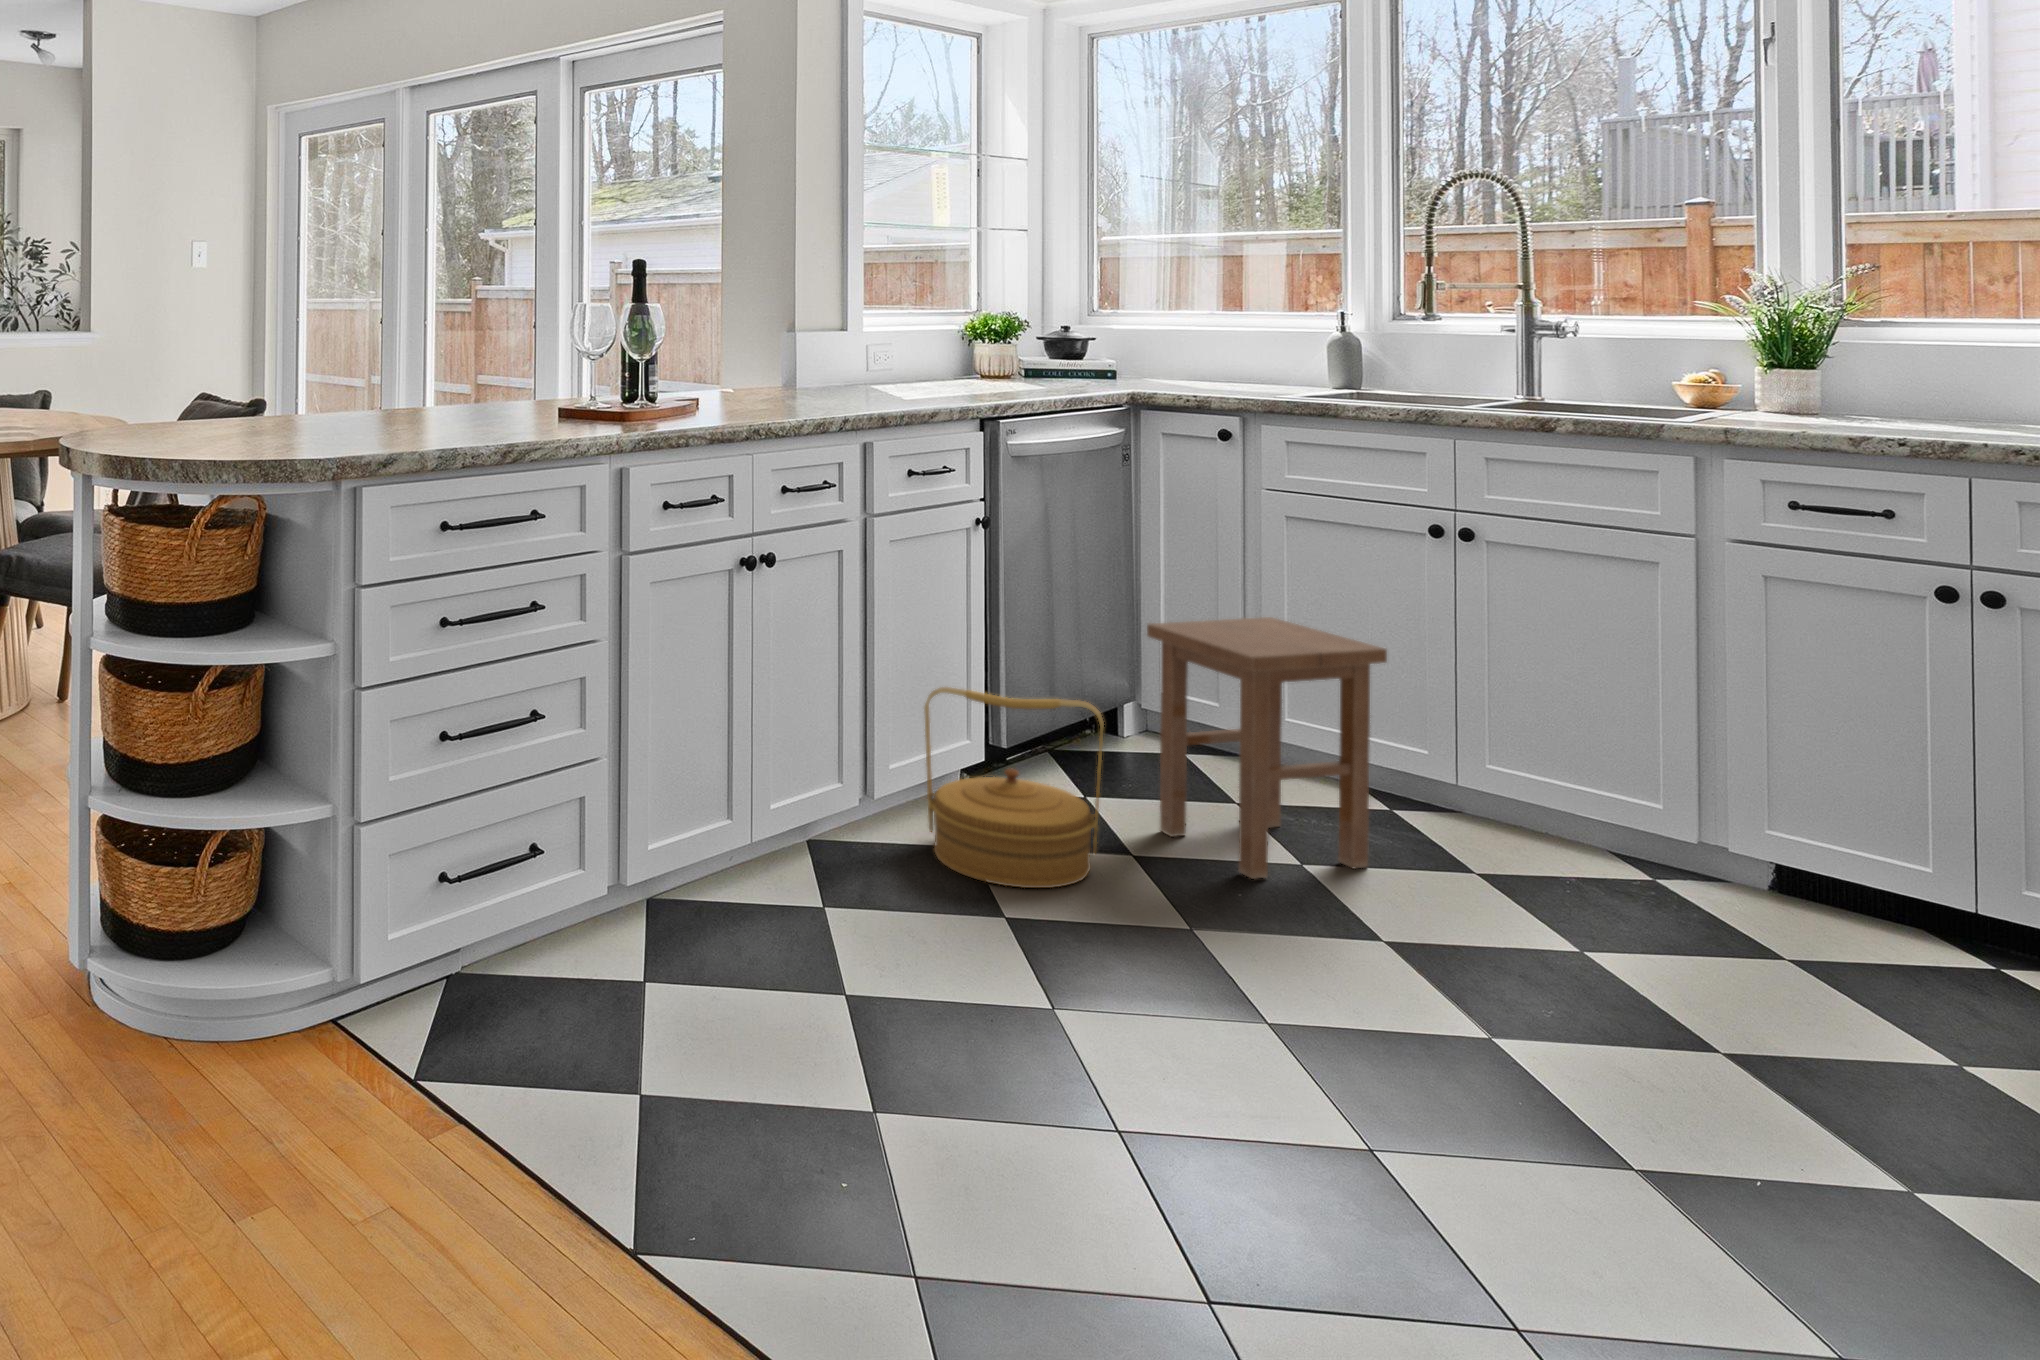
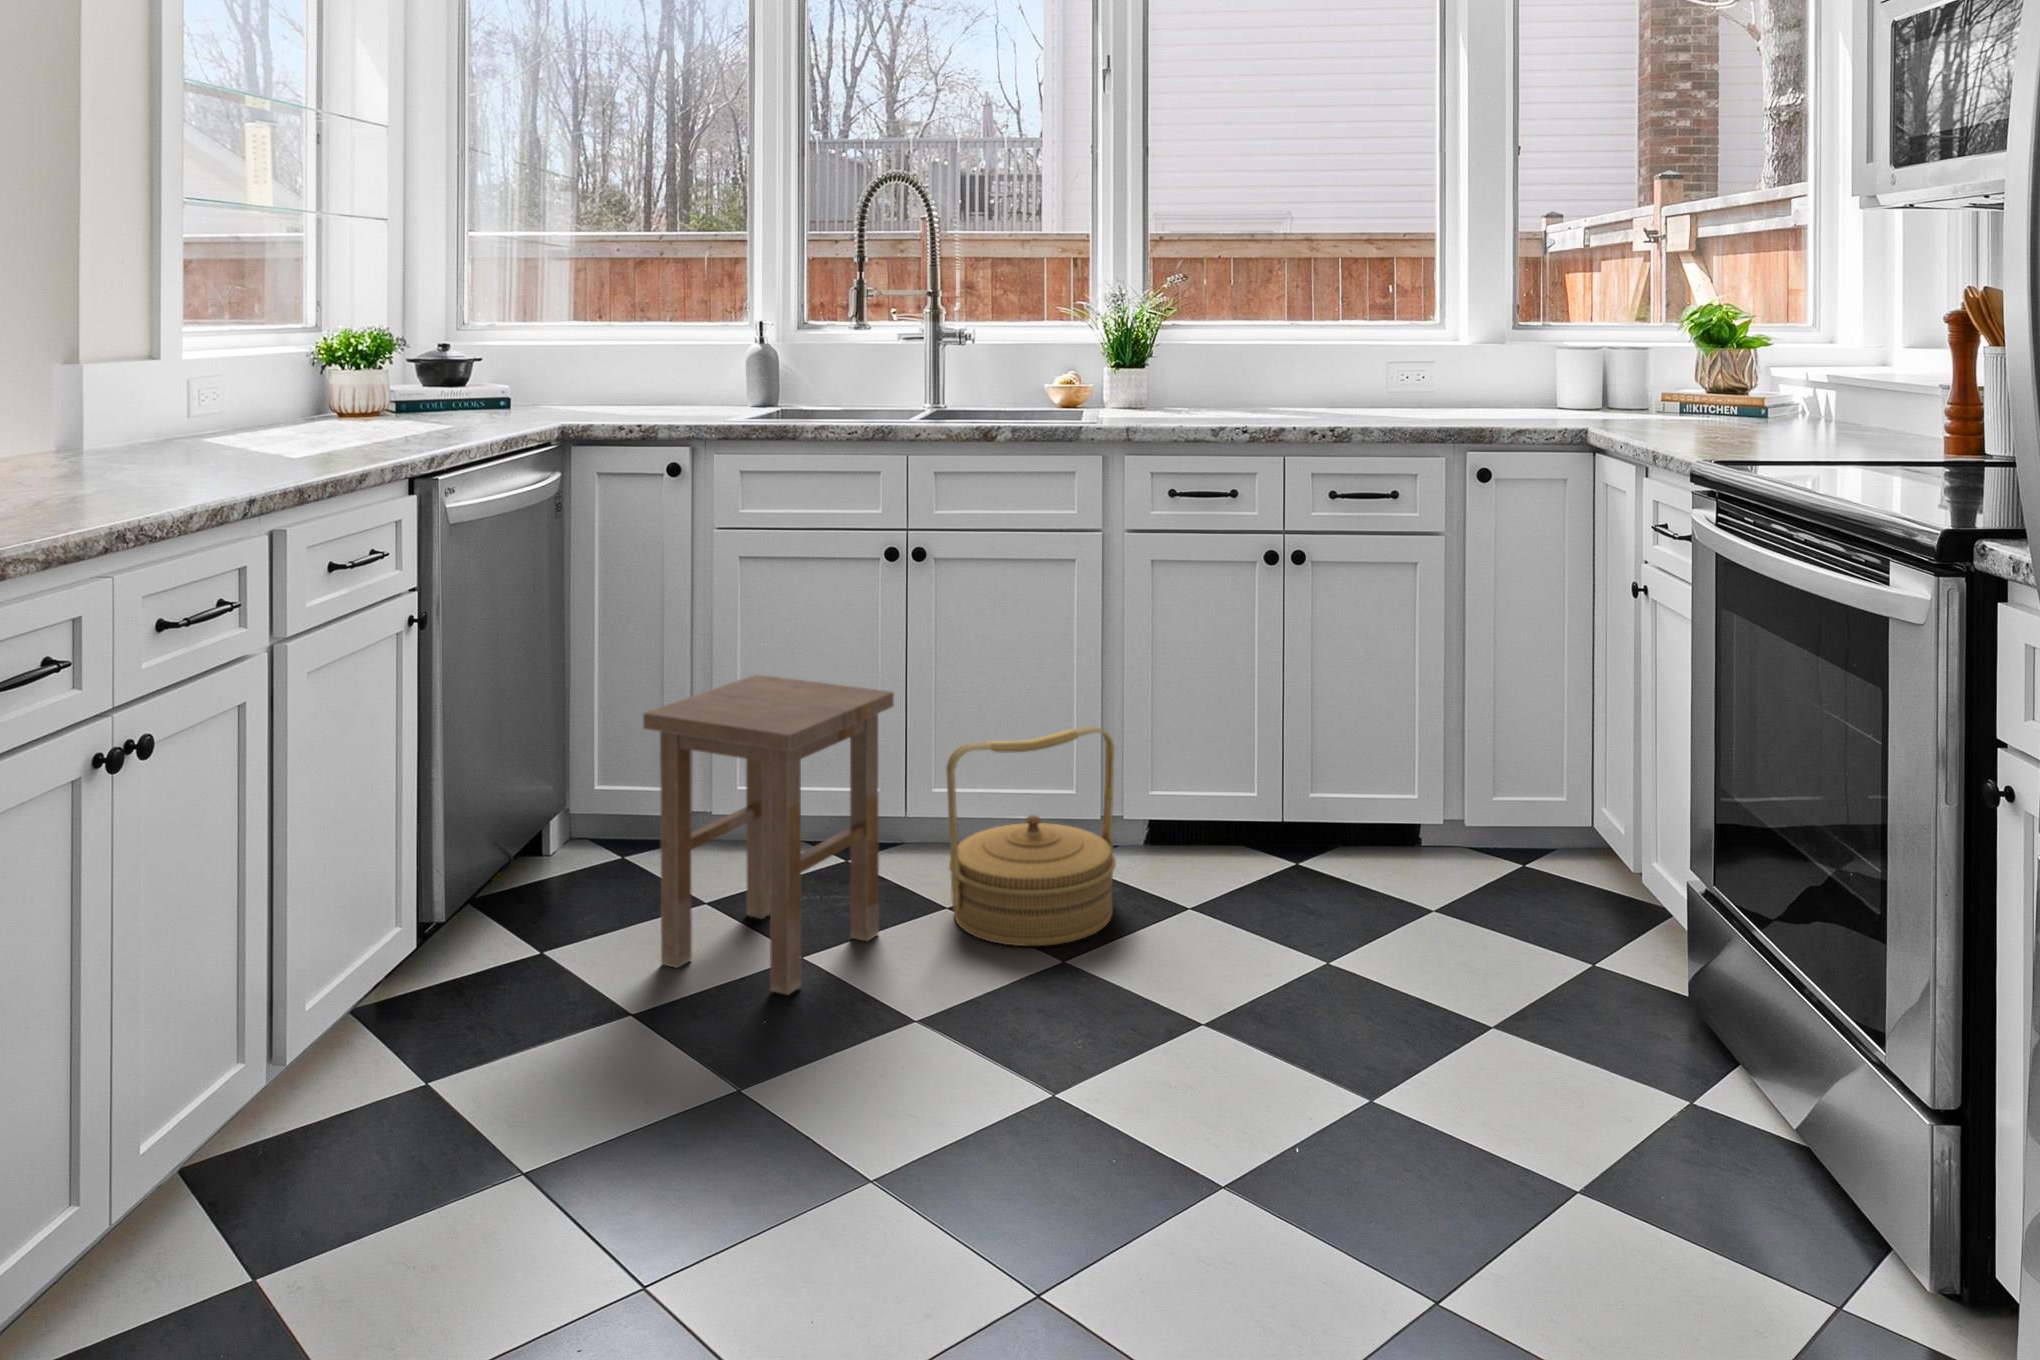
basket: present [924,687,1104,888] -> present [946,726,1116,946]

